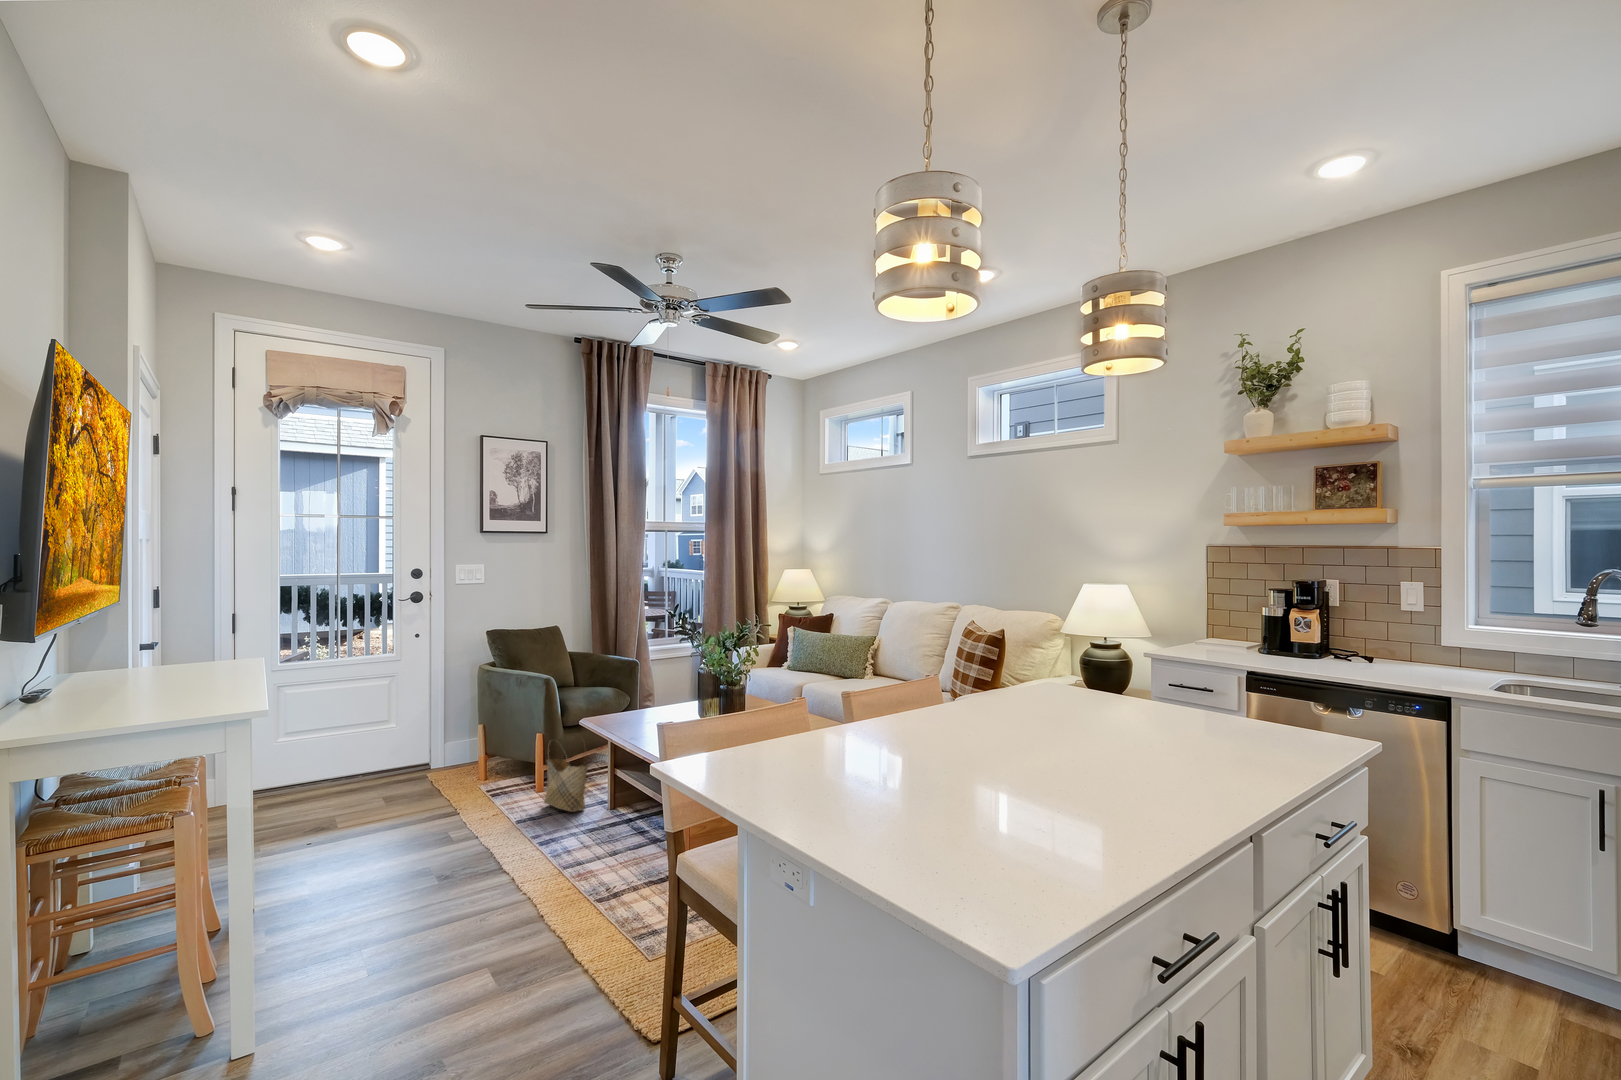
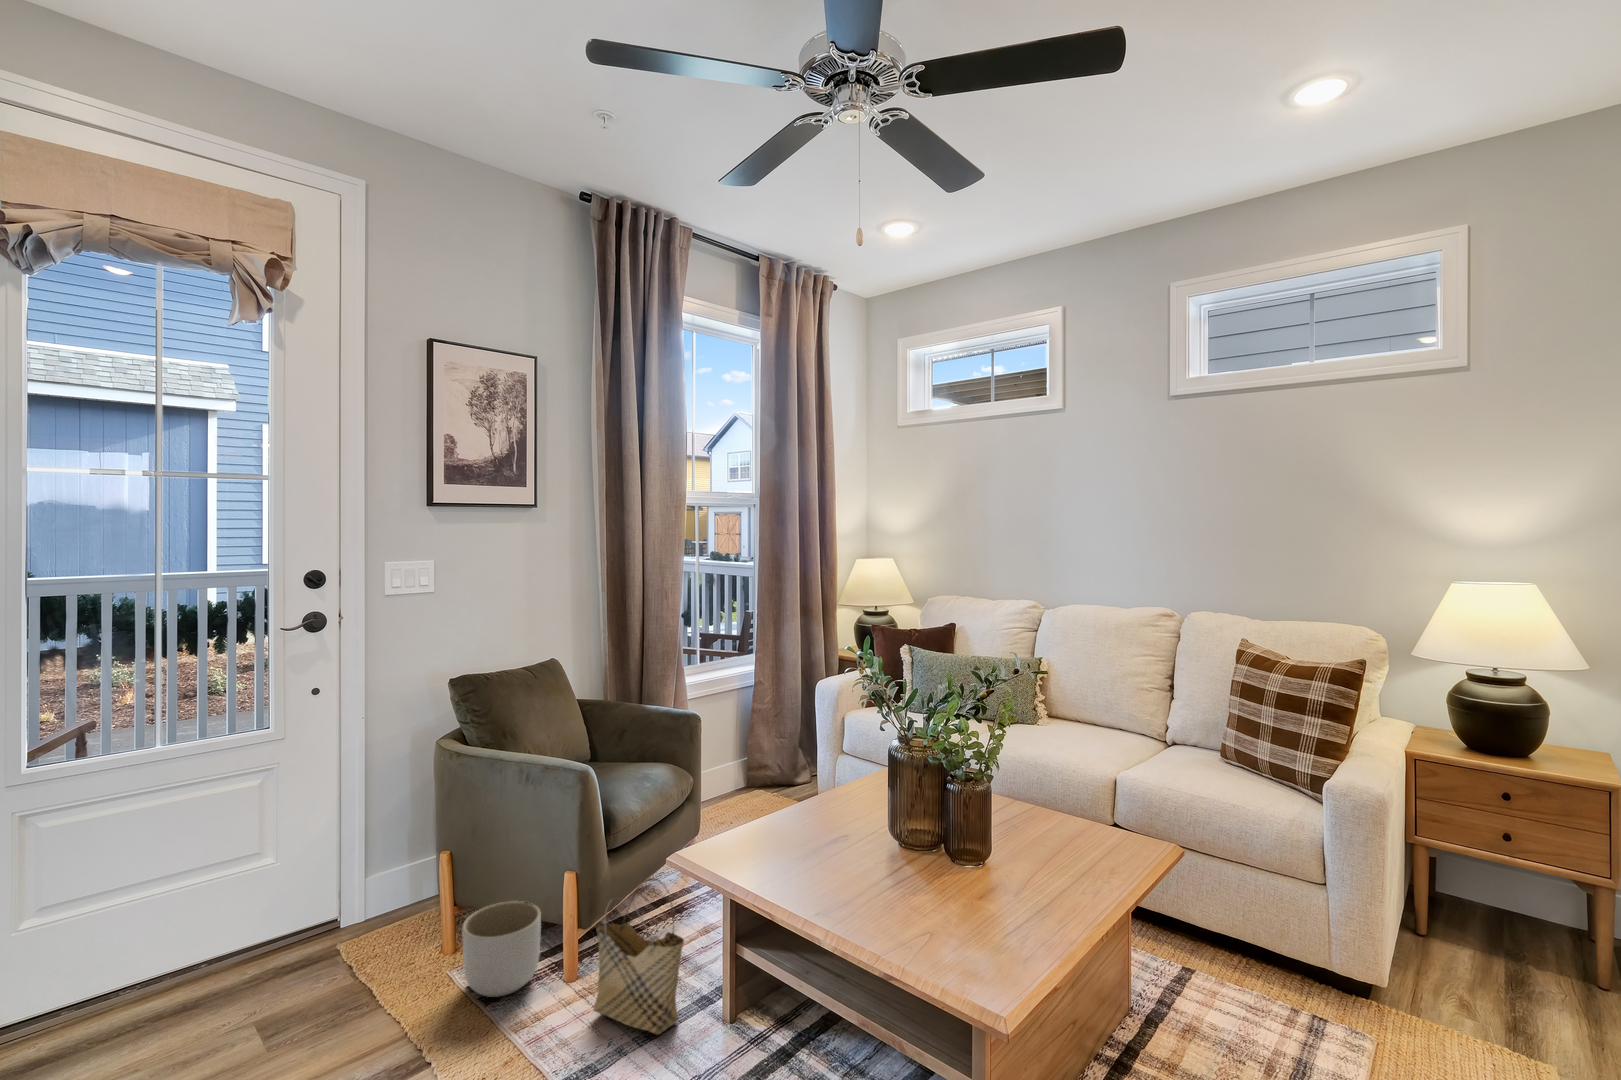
planter: none [482,752,525,797] -> present [462,901,541,997]

